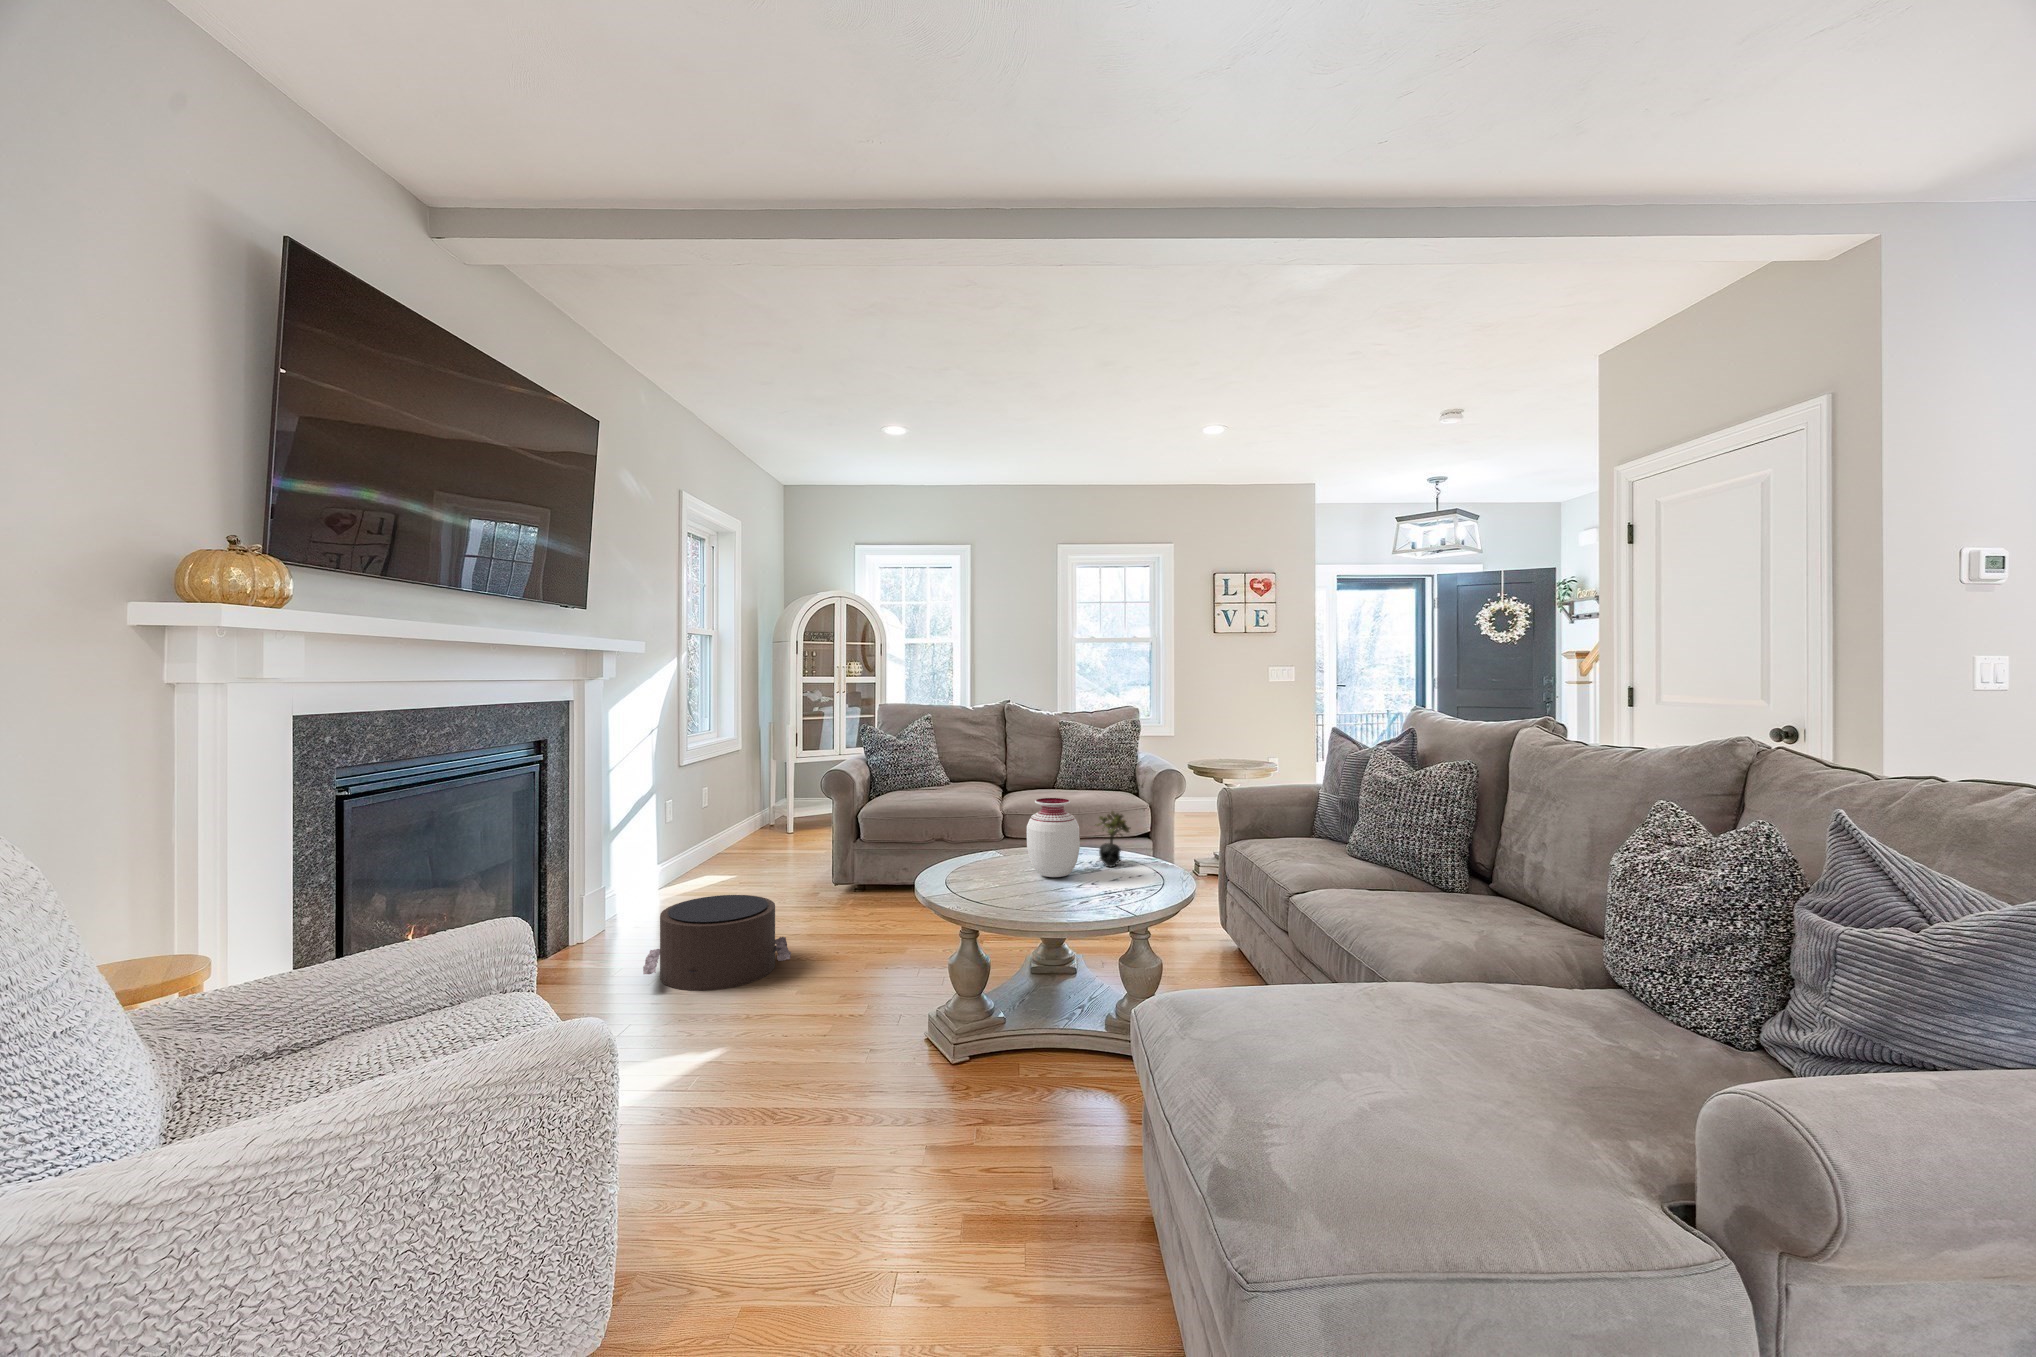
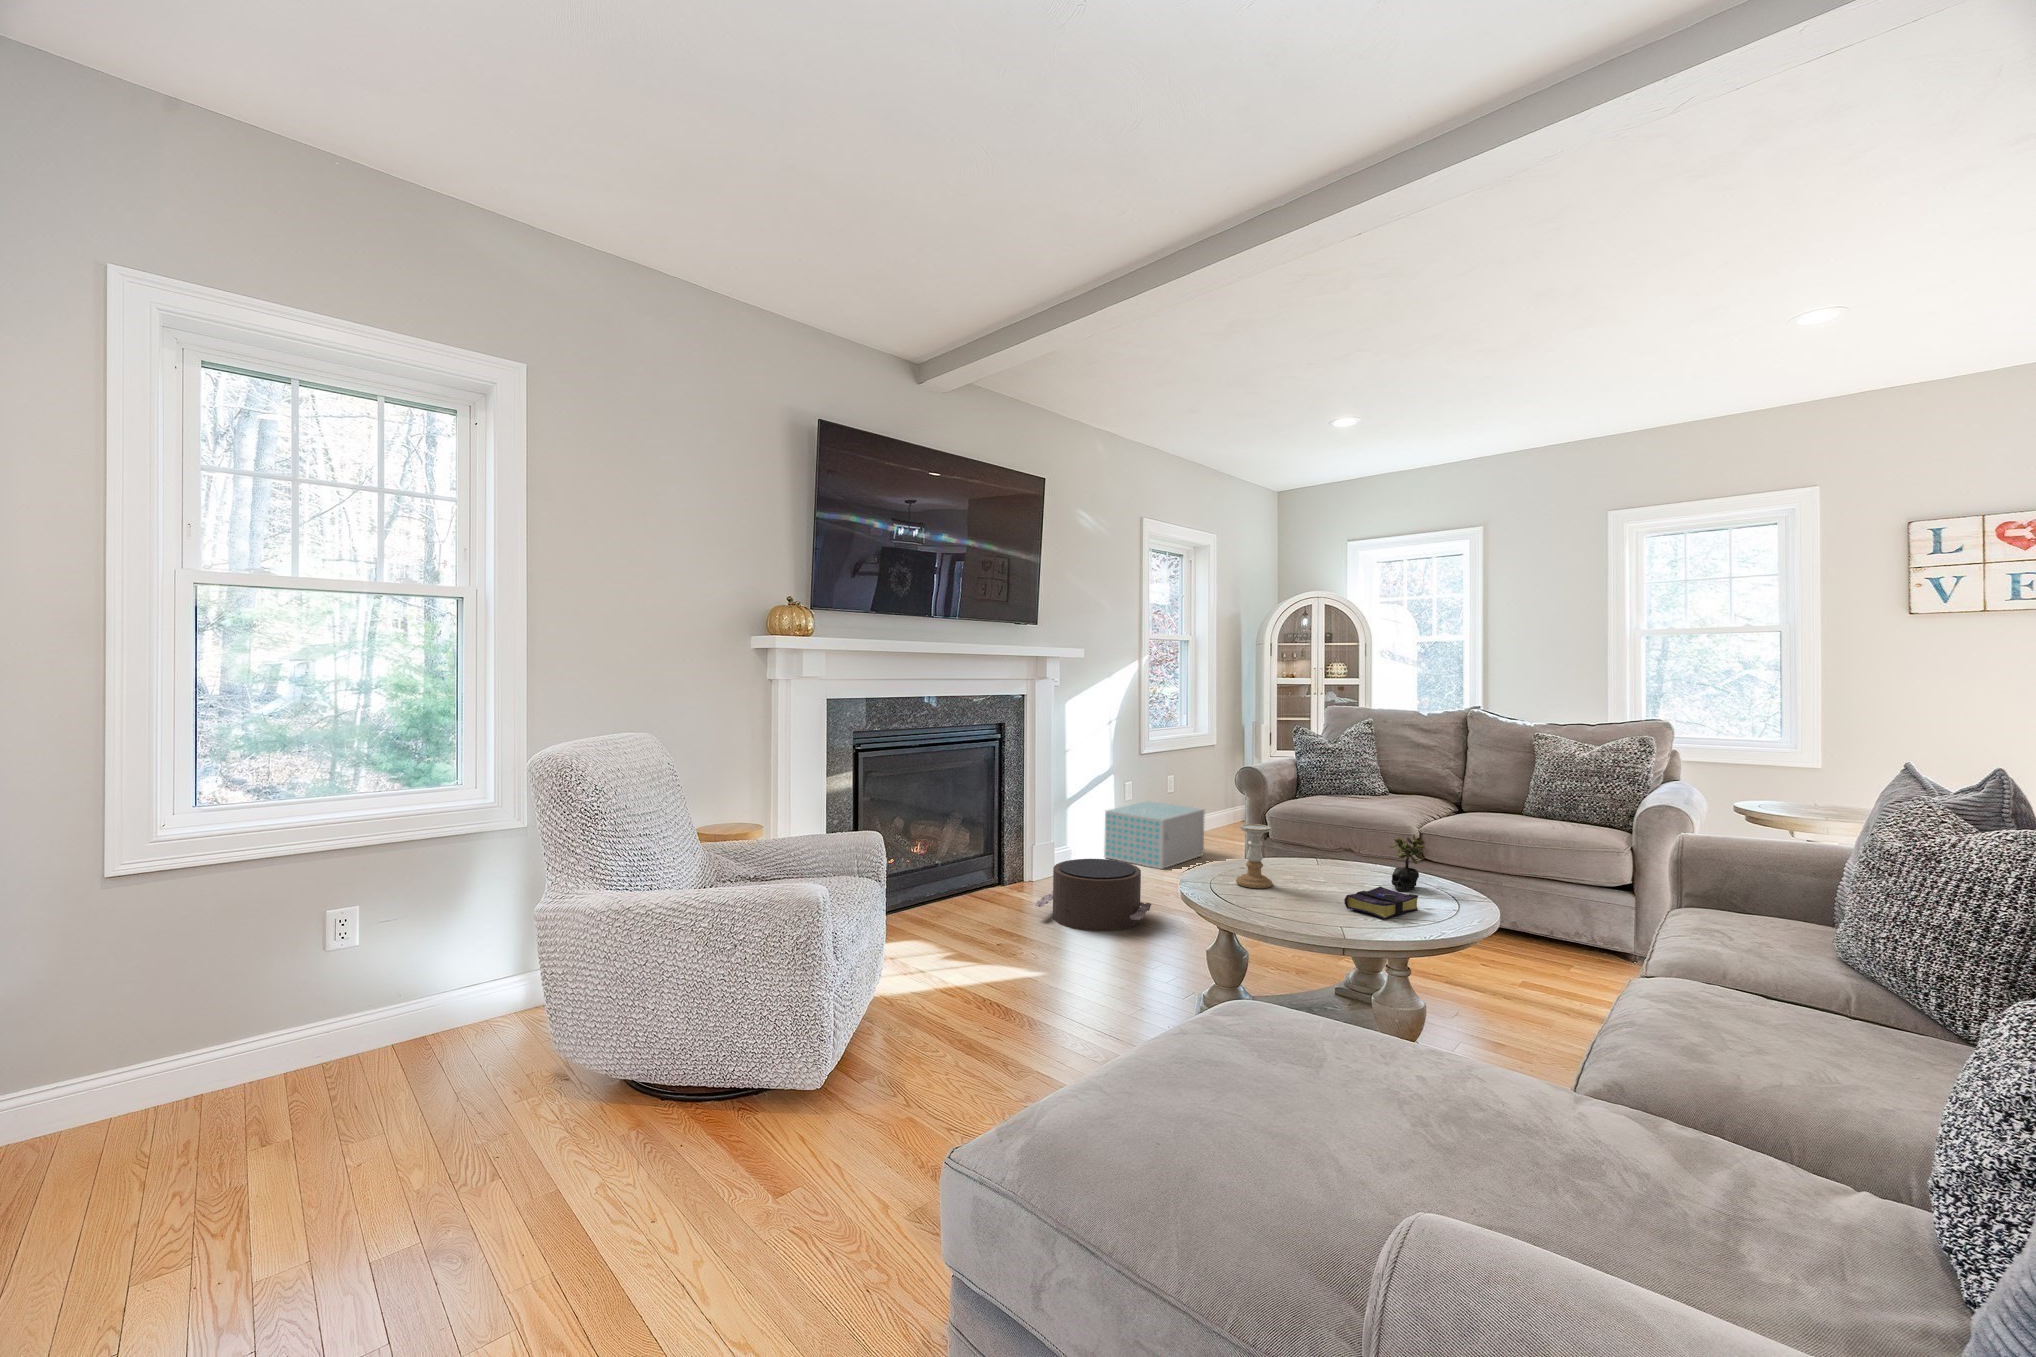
vase: present [1027,798,1080,877] -> none [1302,811,1356,889]
candle holder: none [970,821,1008,892] -> present [1236,824,1272,888]
storage box: none [655,822,766,897] -> present [1104,801,1204,869]
book: none [1103,865,1154,896] -> present [1344,887,1418,920]

